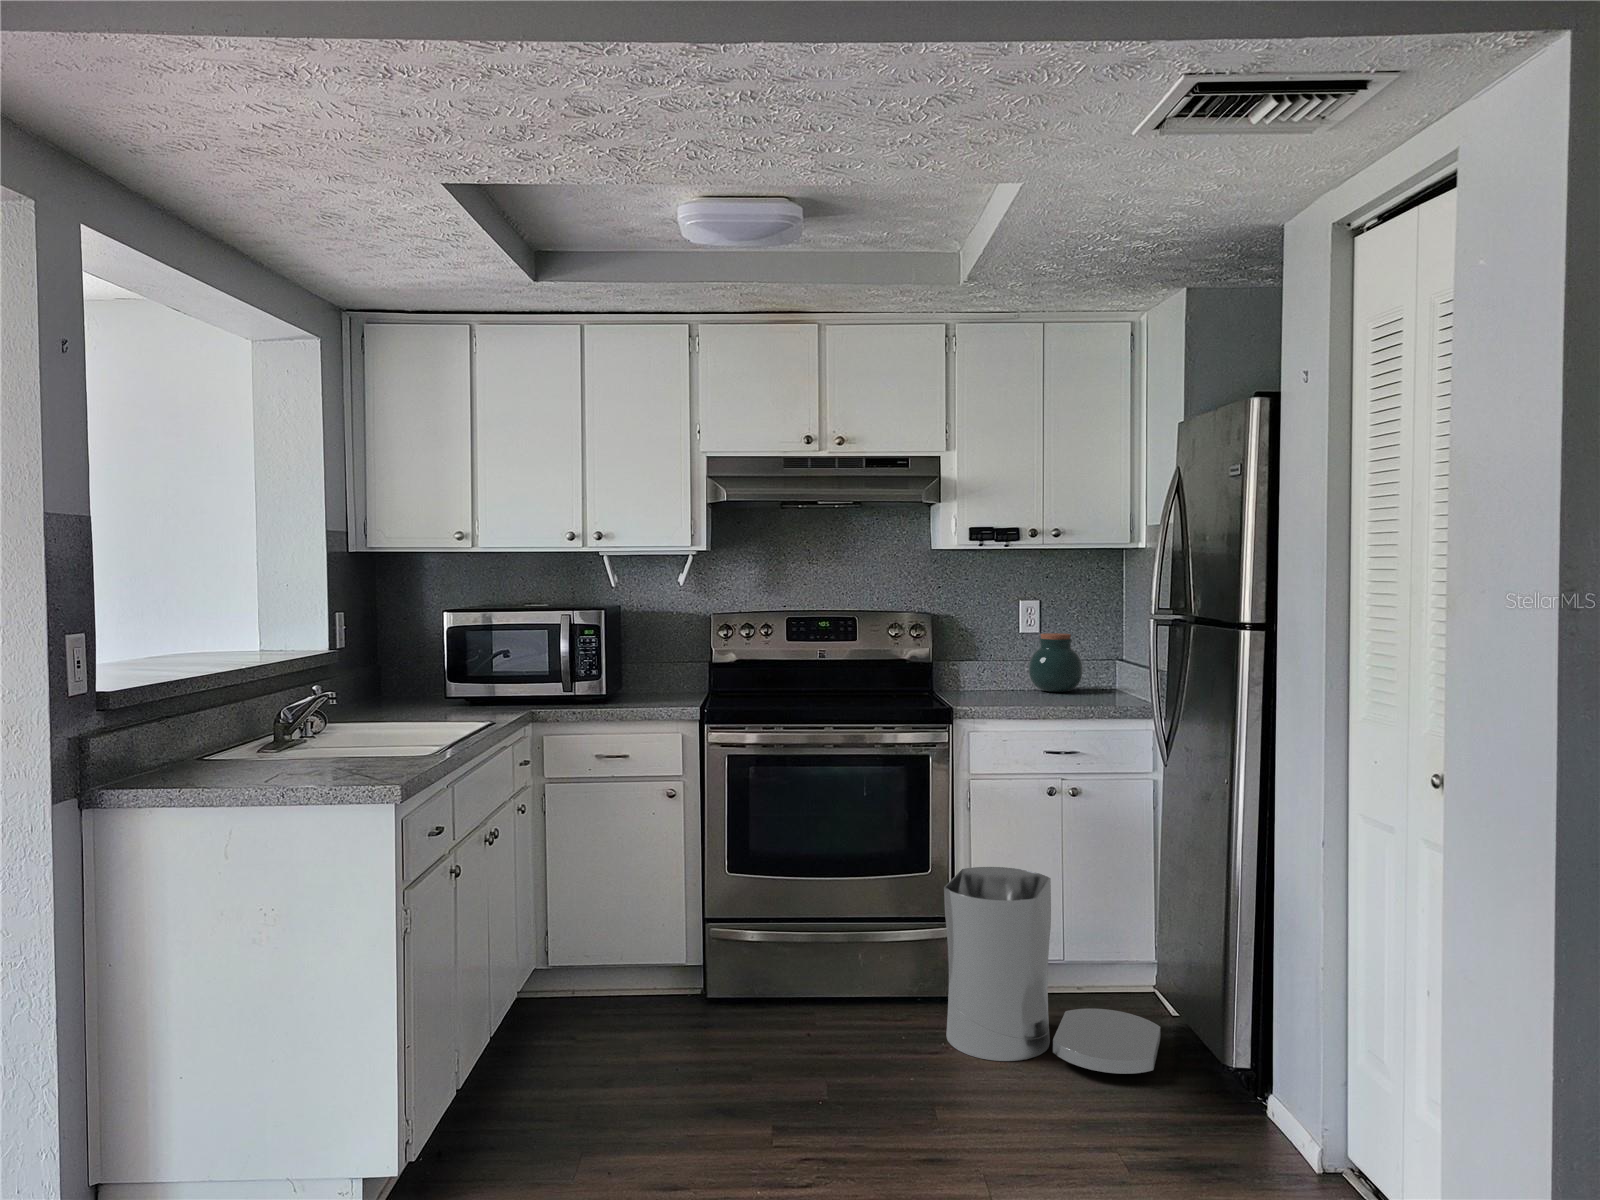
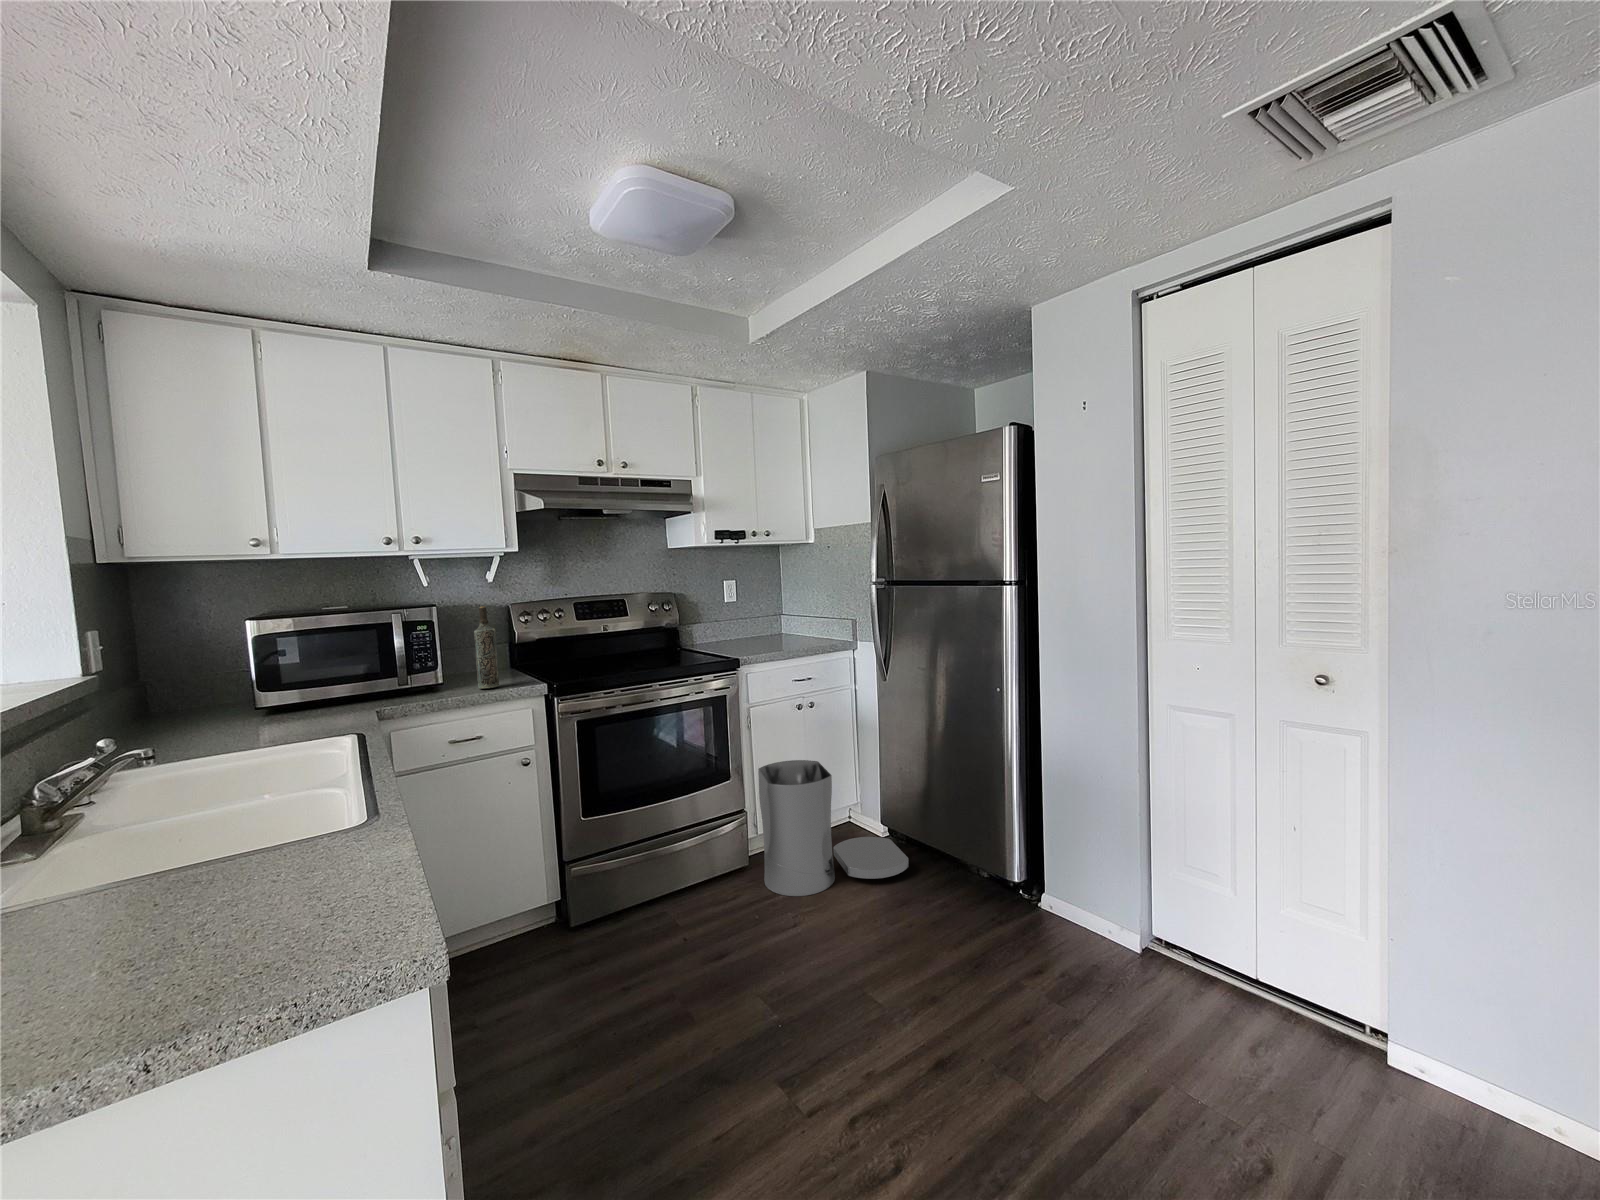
bottle: none [639,613,662,706] -> present [474,606,499,689]
jar: present [1029,633,1082,692] -> none [738,602,773,641]

